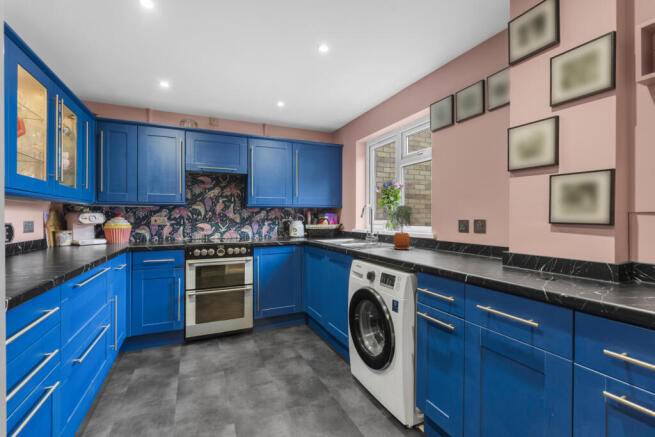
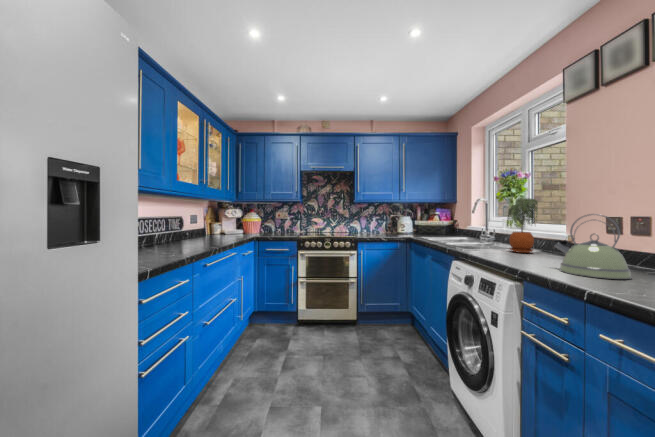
kettle: none [432,218,480,265] -> present [553,214,632,279]

